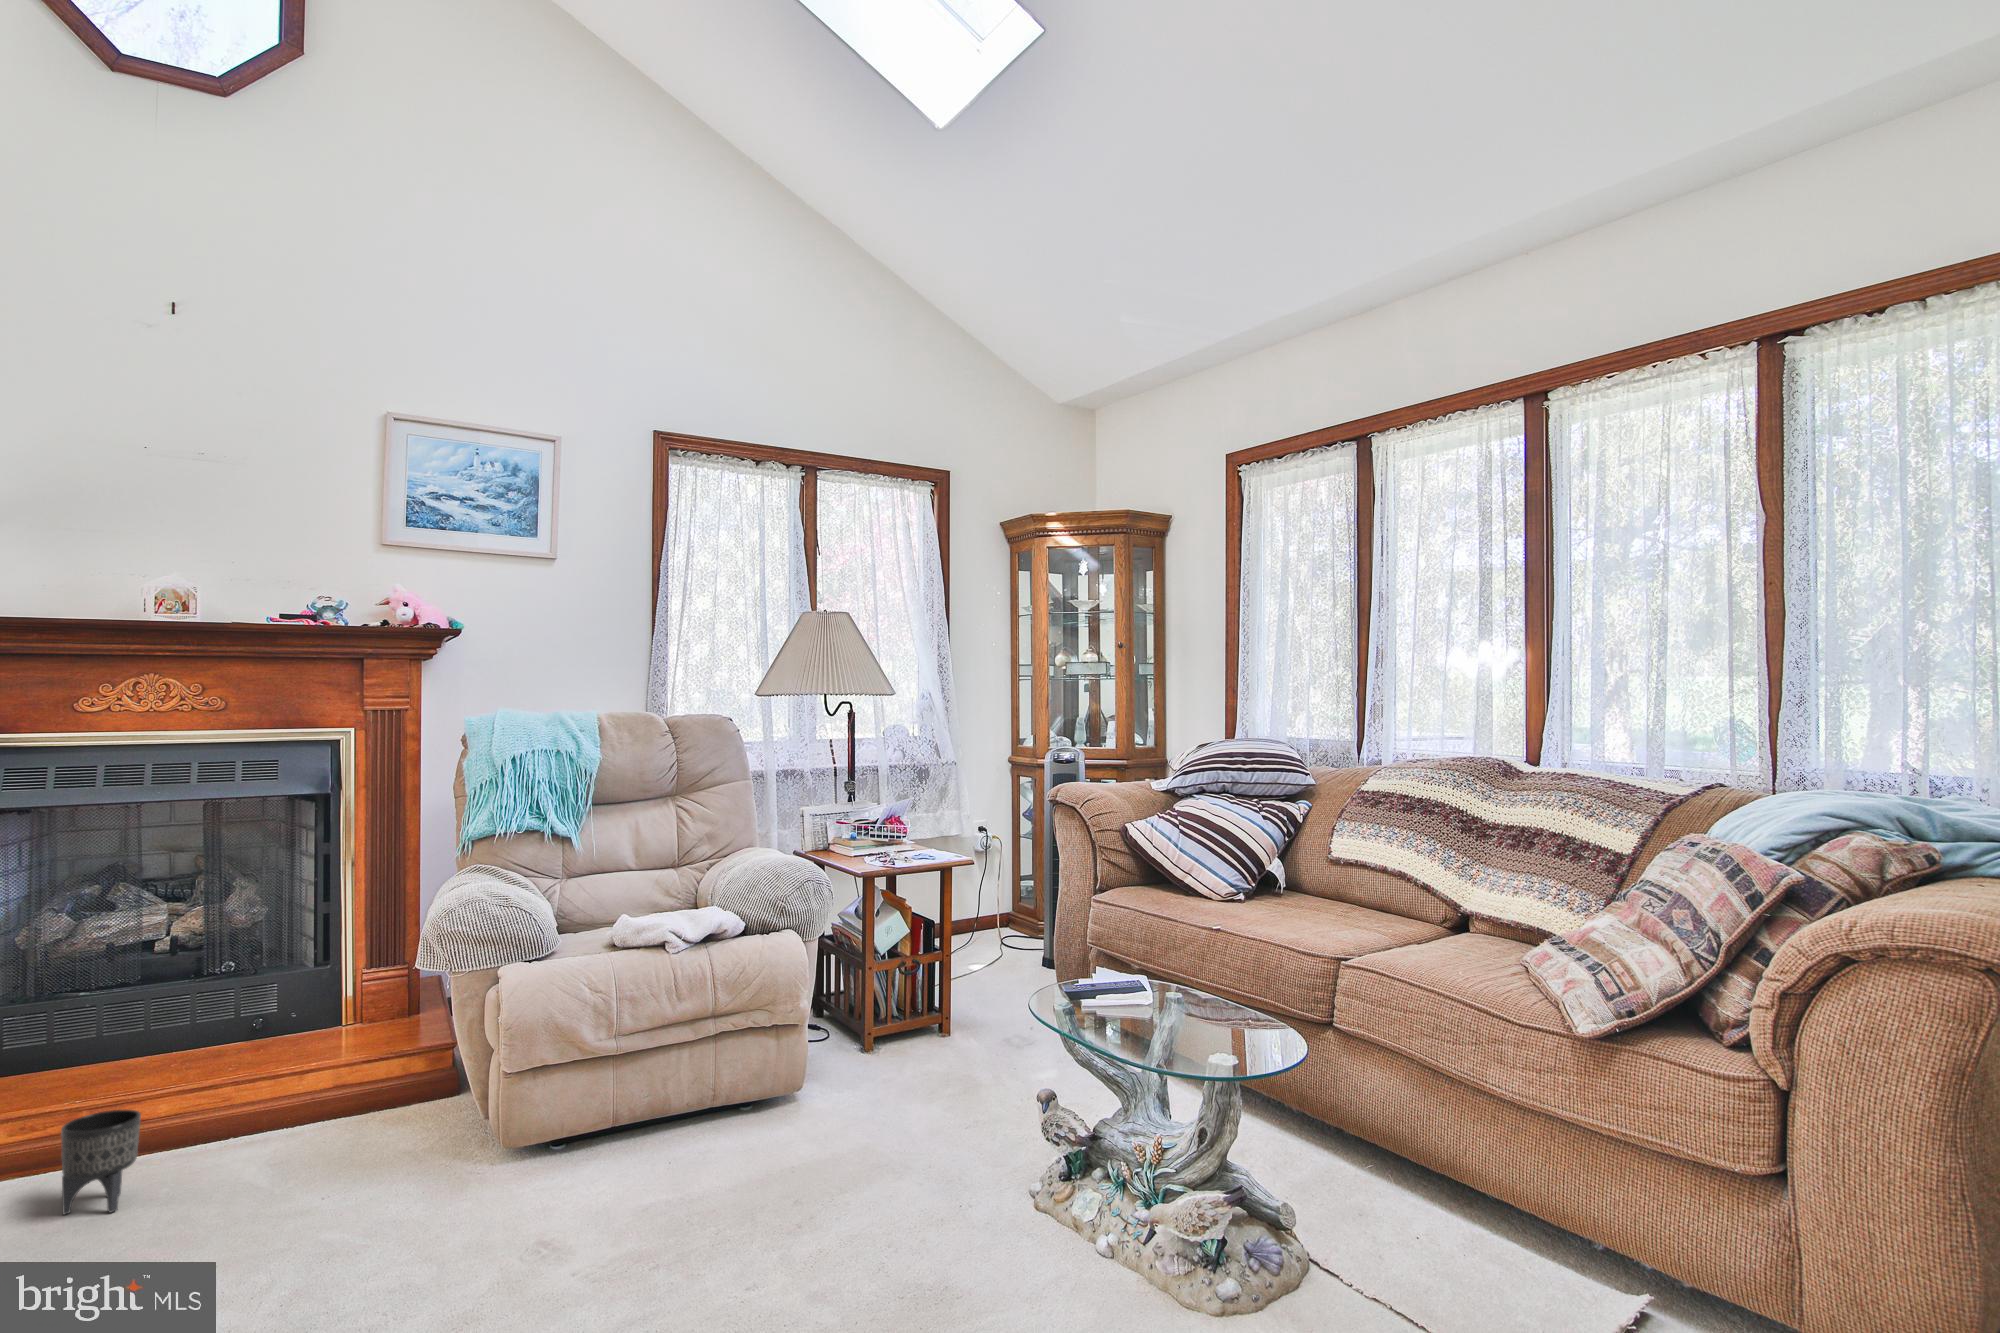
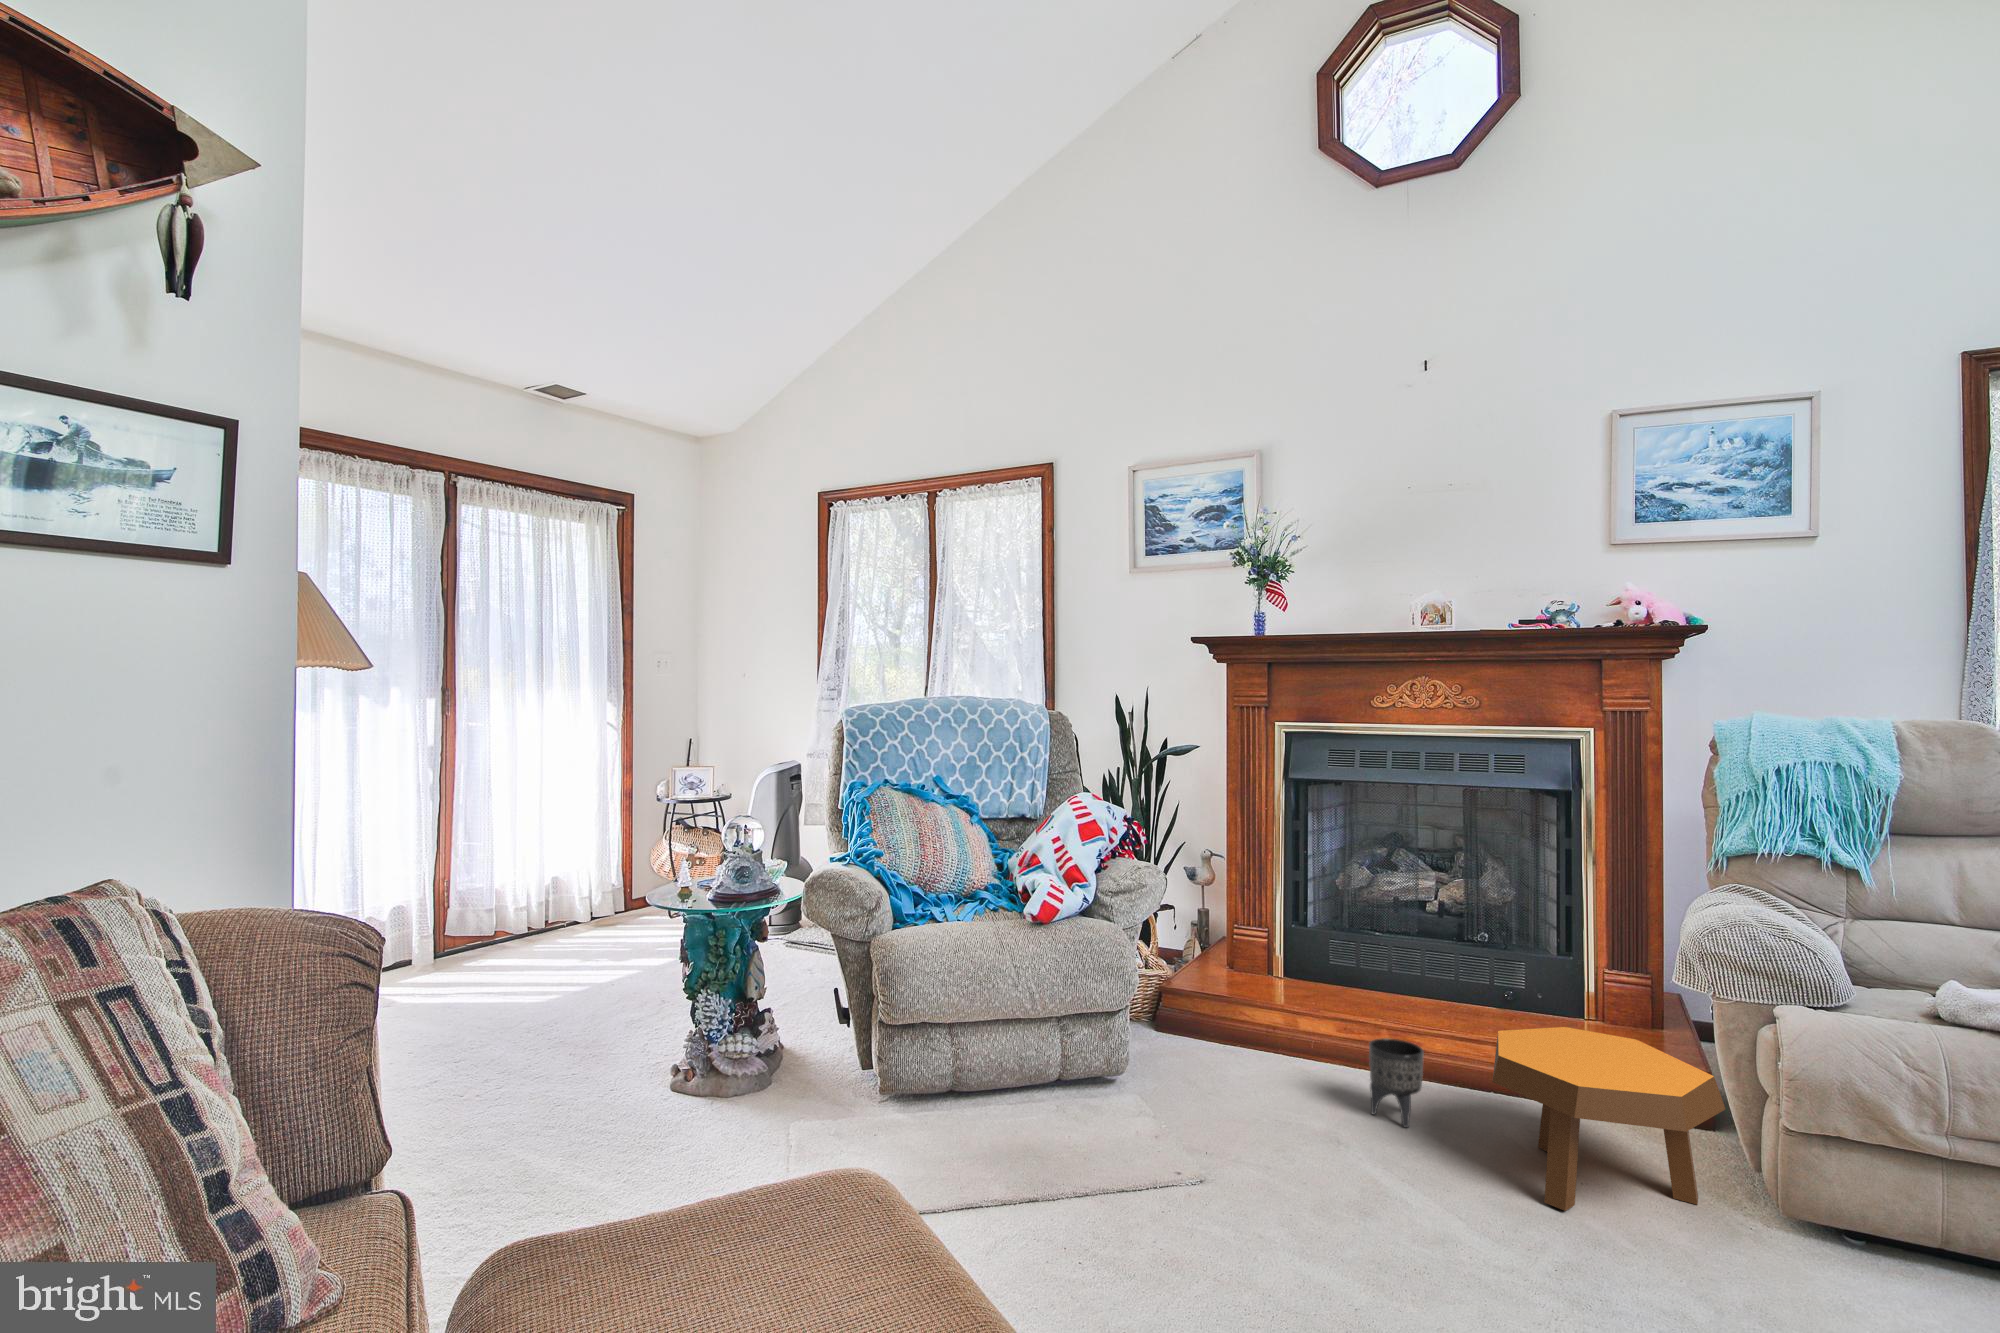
footstool: none [227,1030,460,1224] -> present [1492,1027,1725,1211]

